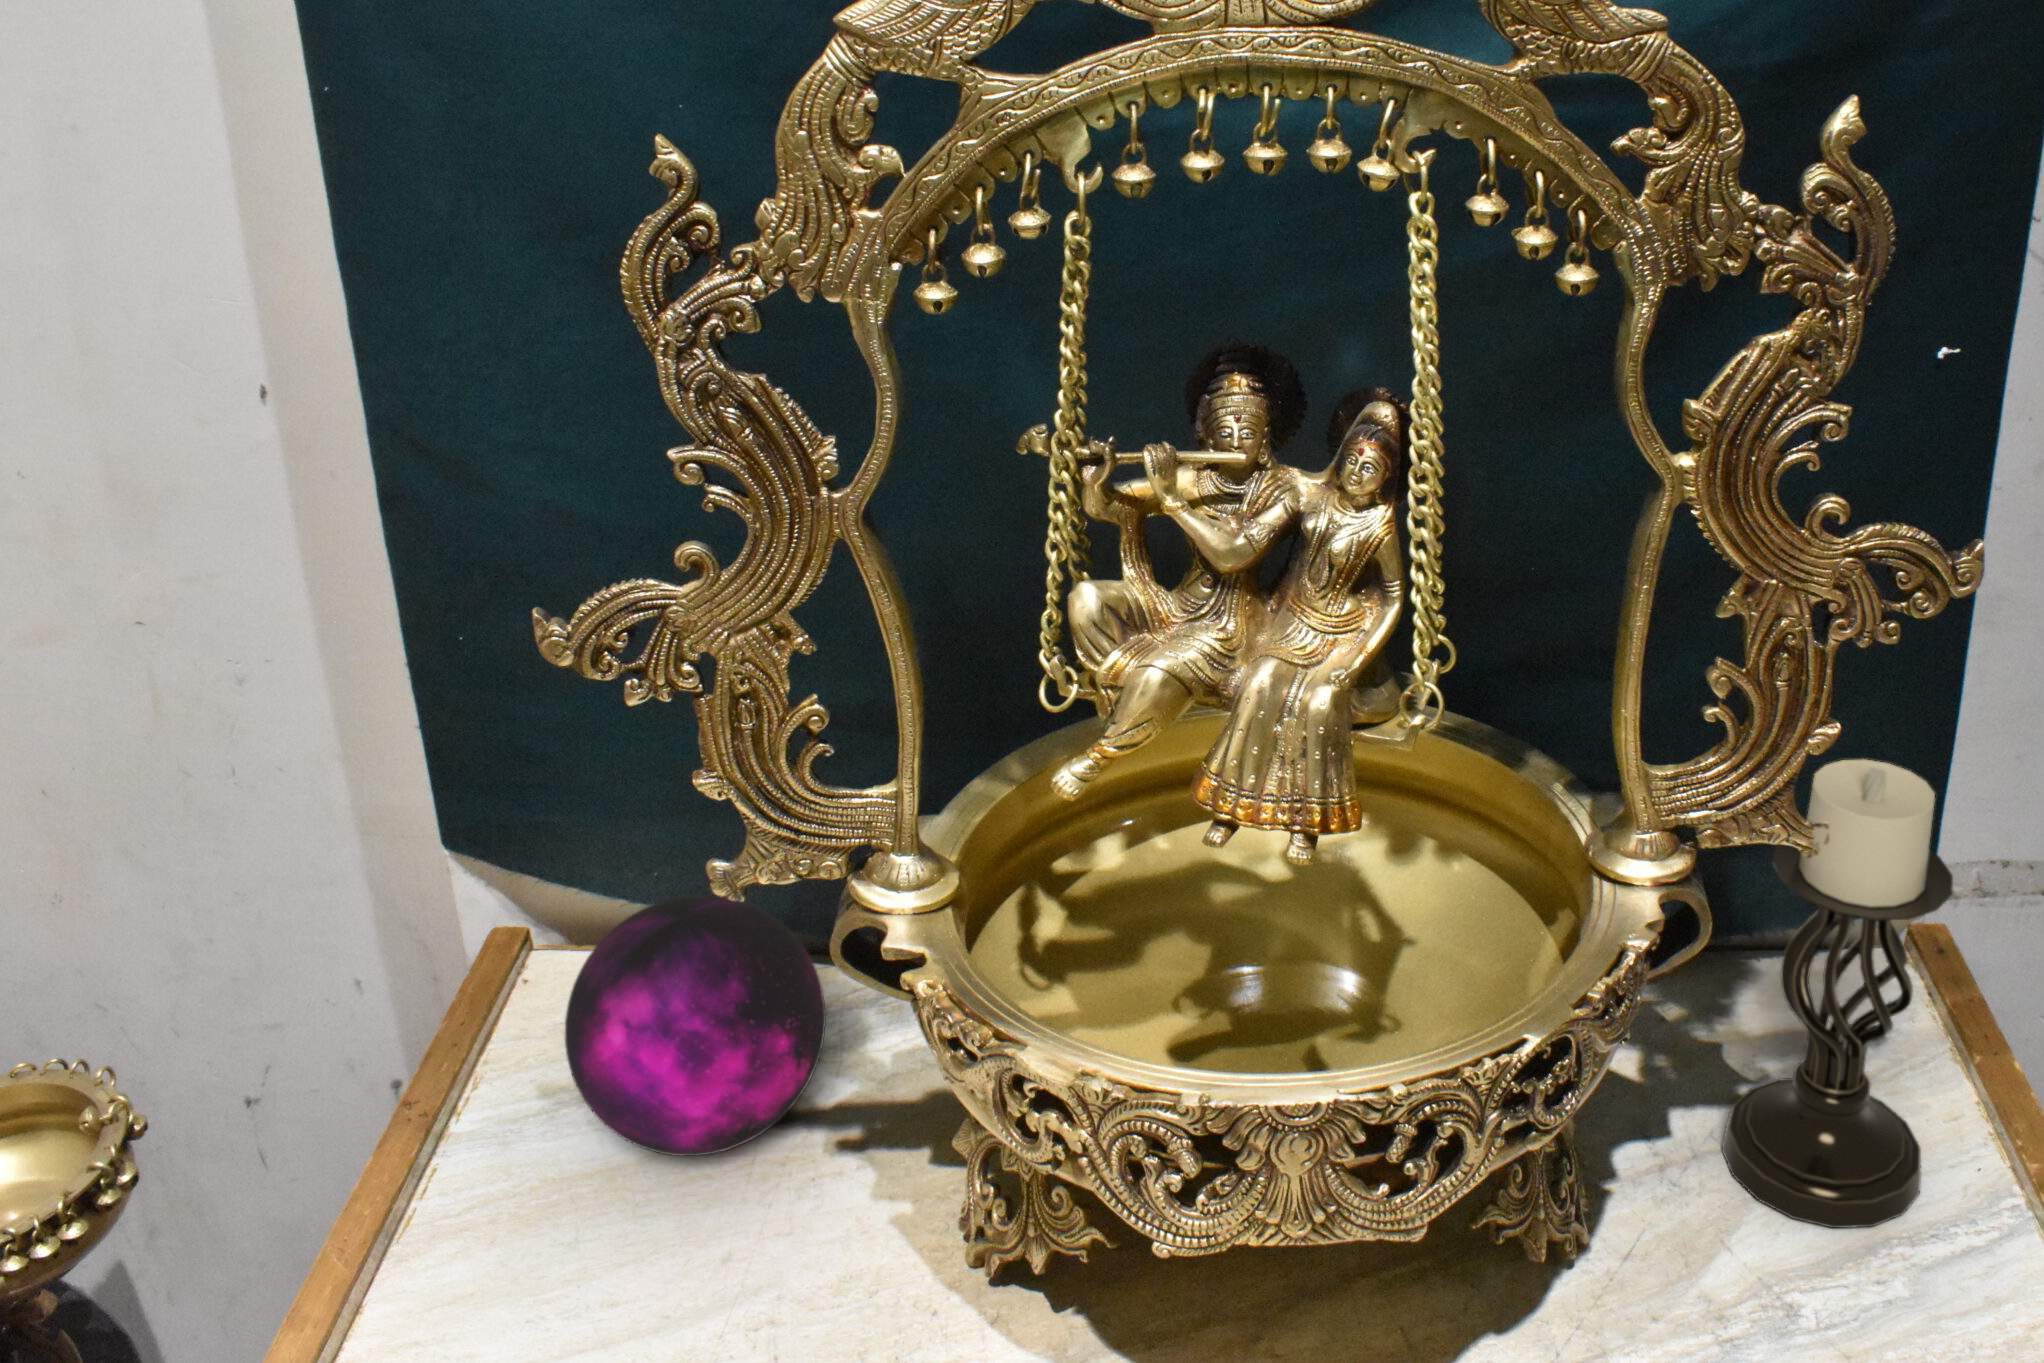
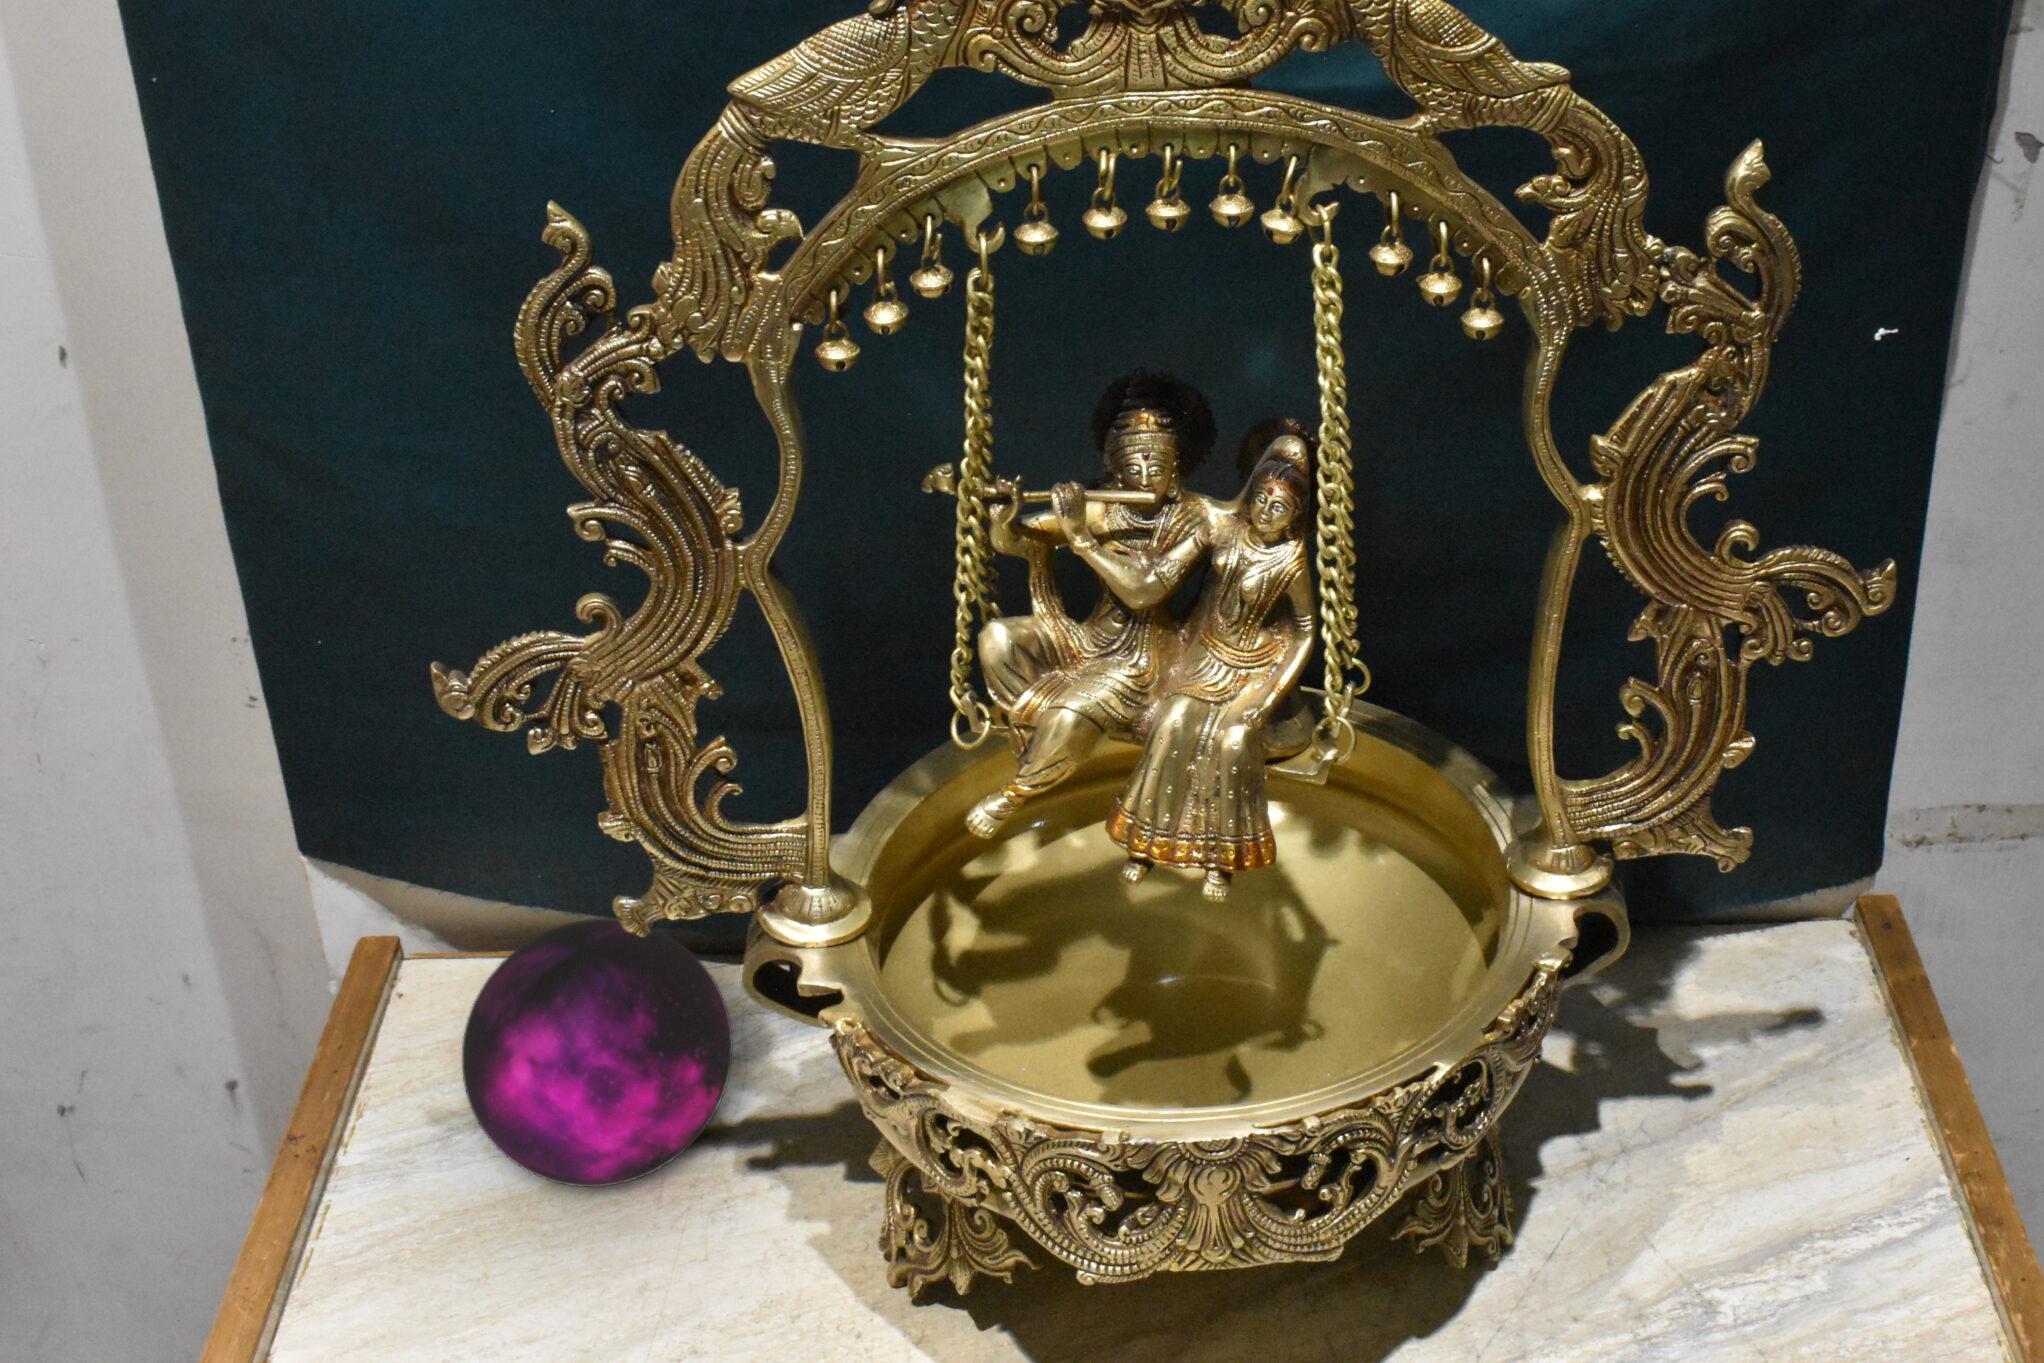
candle holder: present [1722,760,1953,1228] -> none [1650,766,1869,1220]

